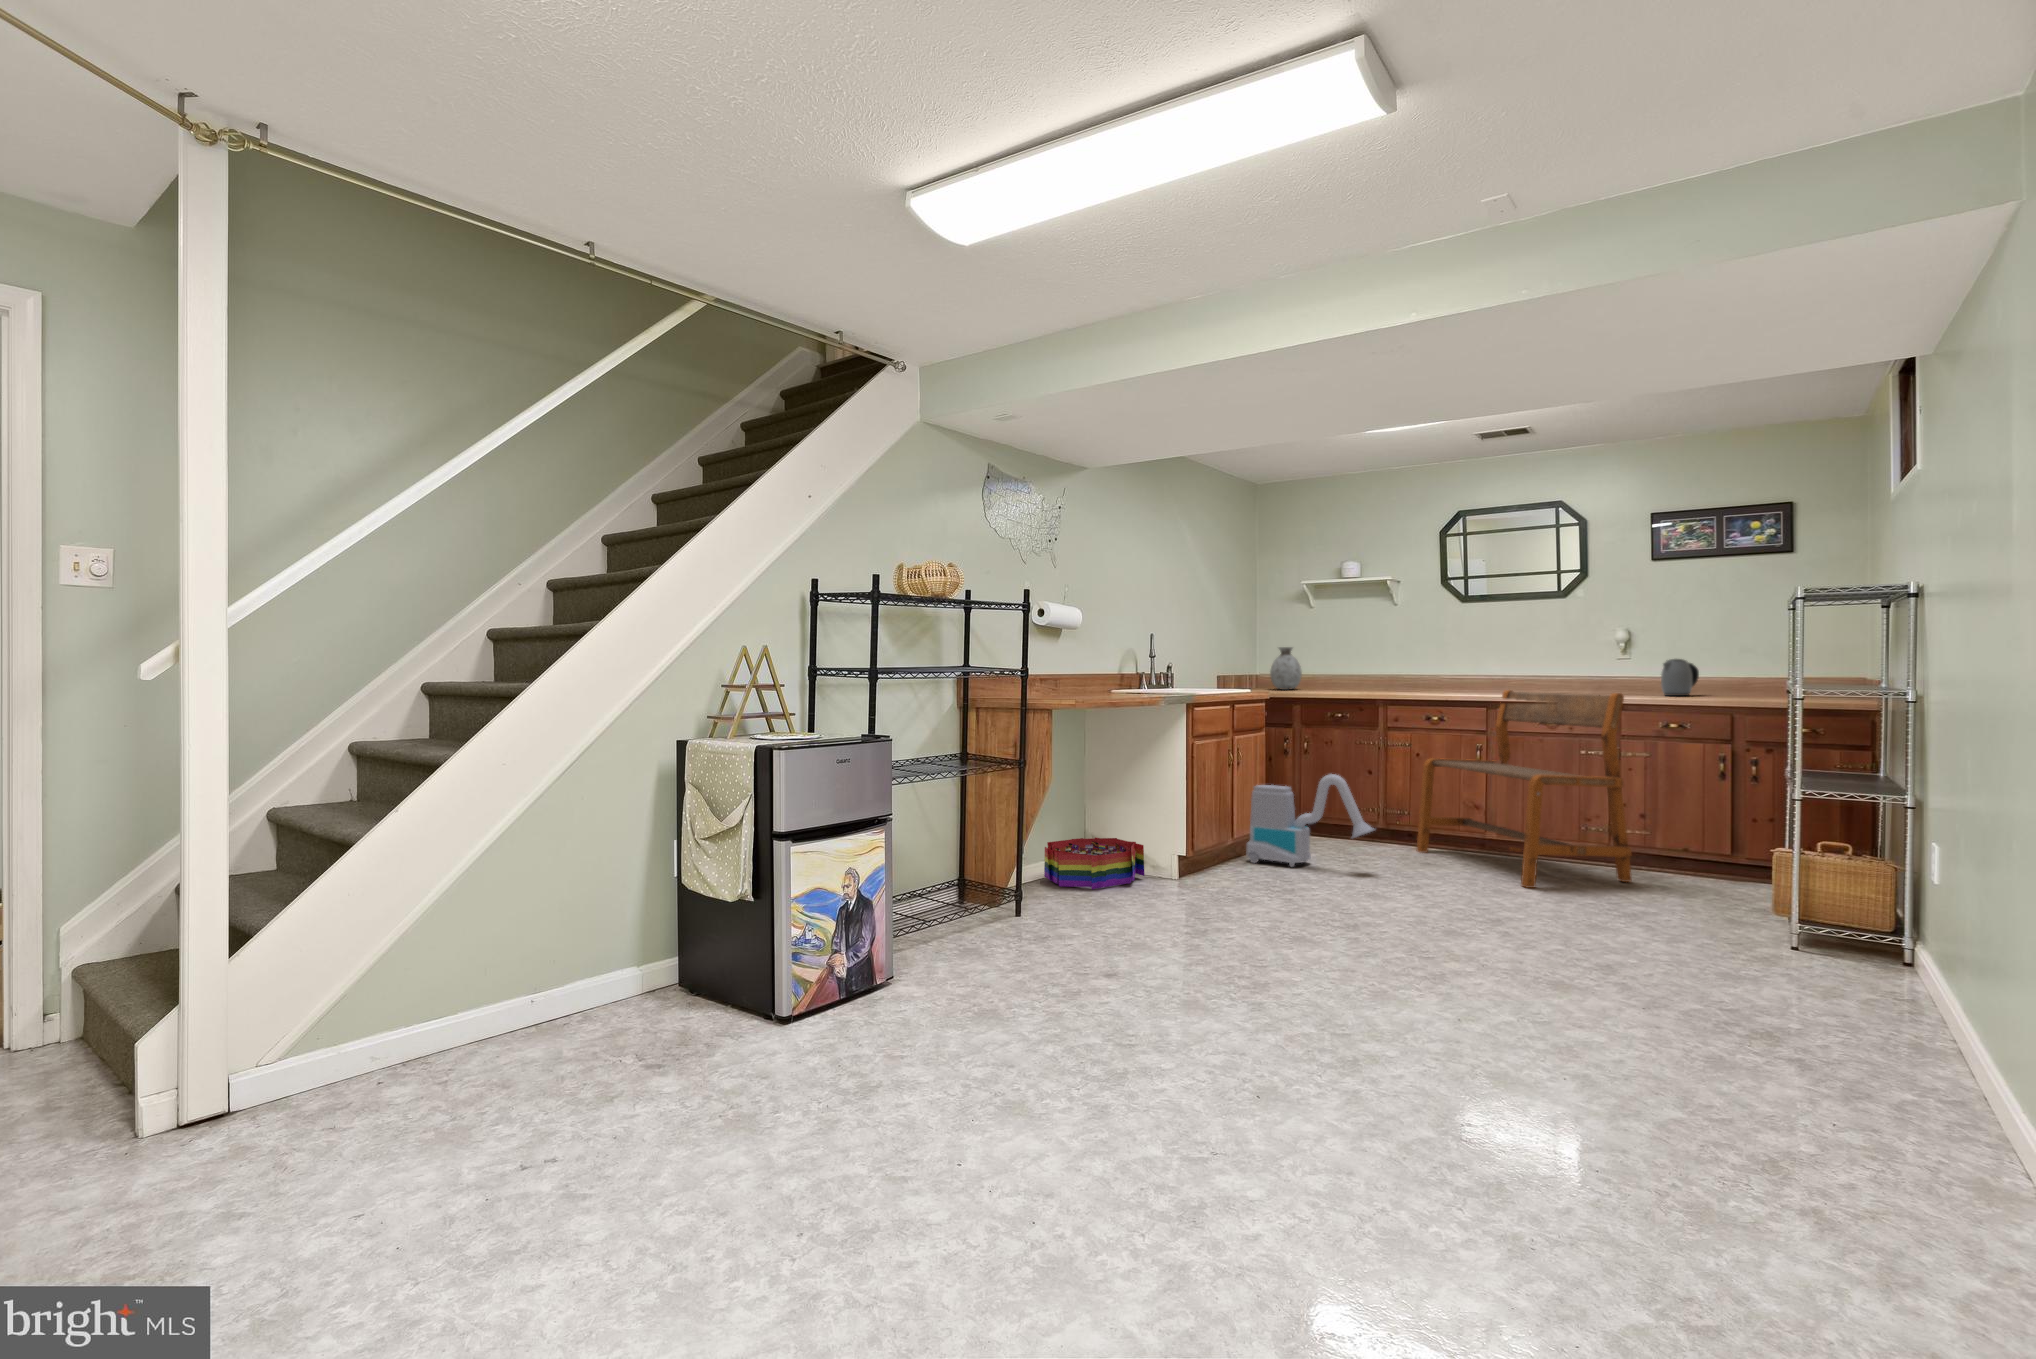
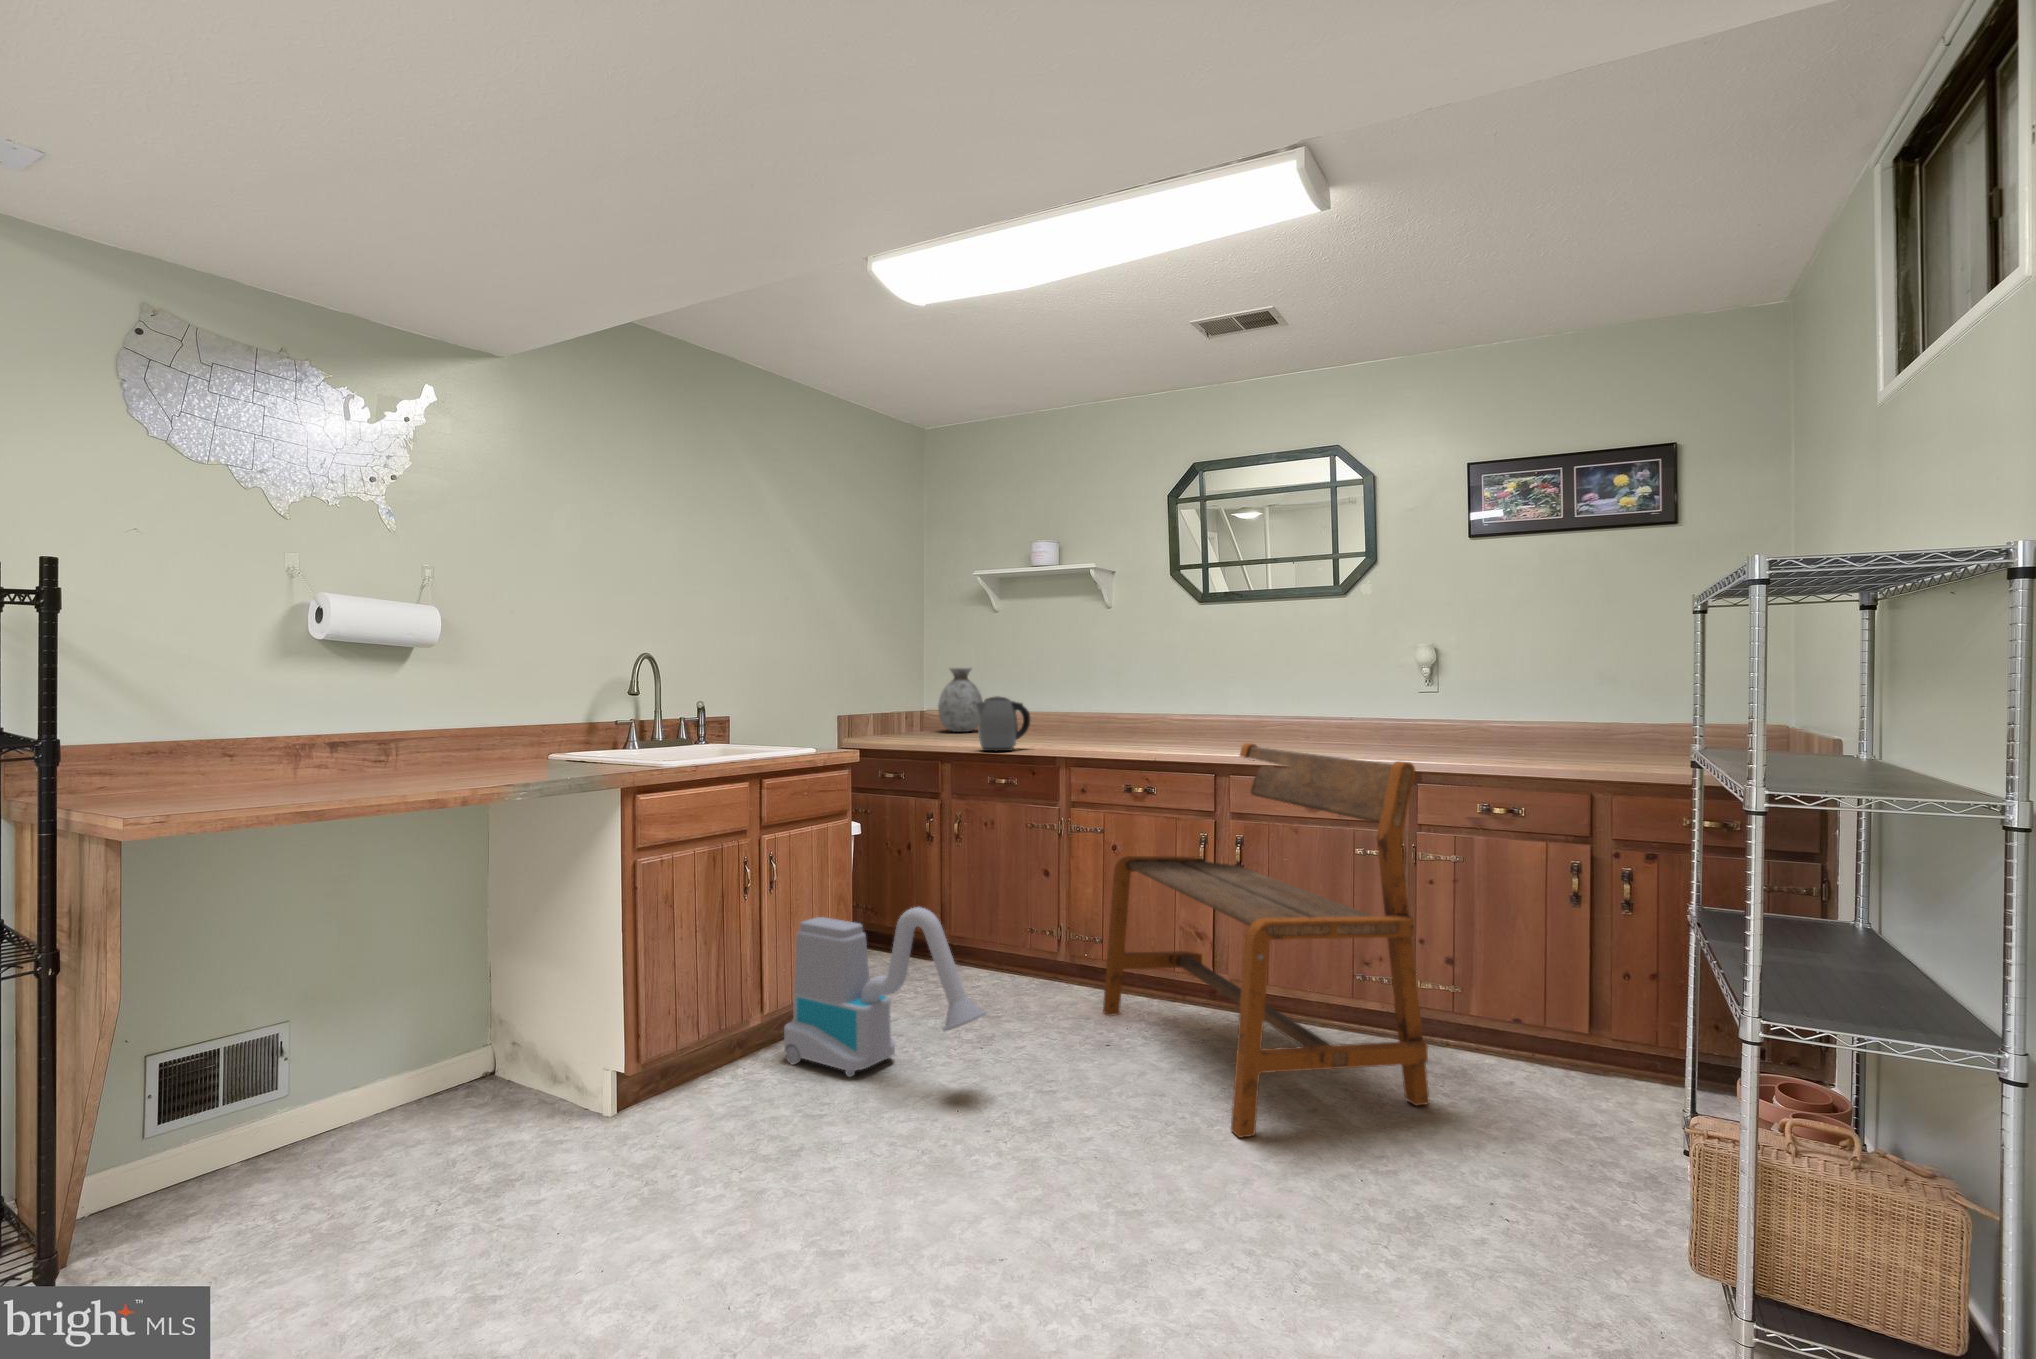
kettle: present [1661,659,1699,696] -> present [976,696,1030,751]
storage bin: present [1044,838,1144,889] -> none [276,1044,512,1197]

